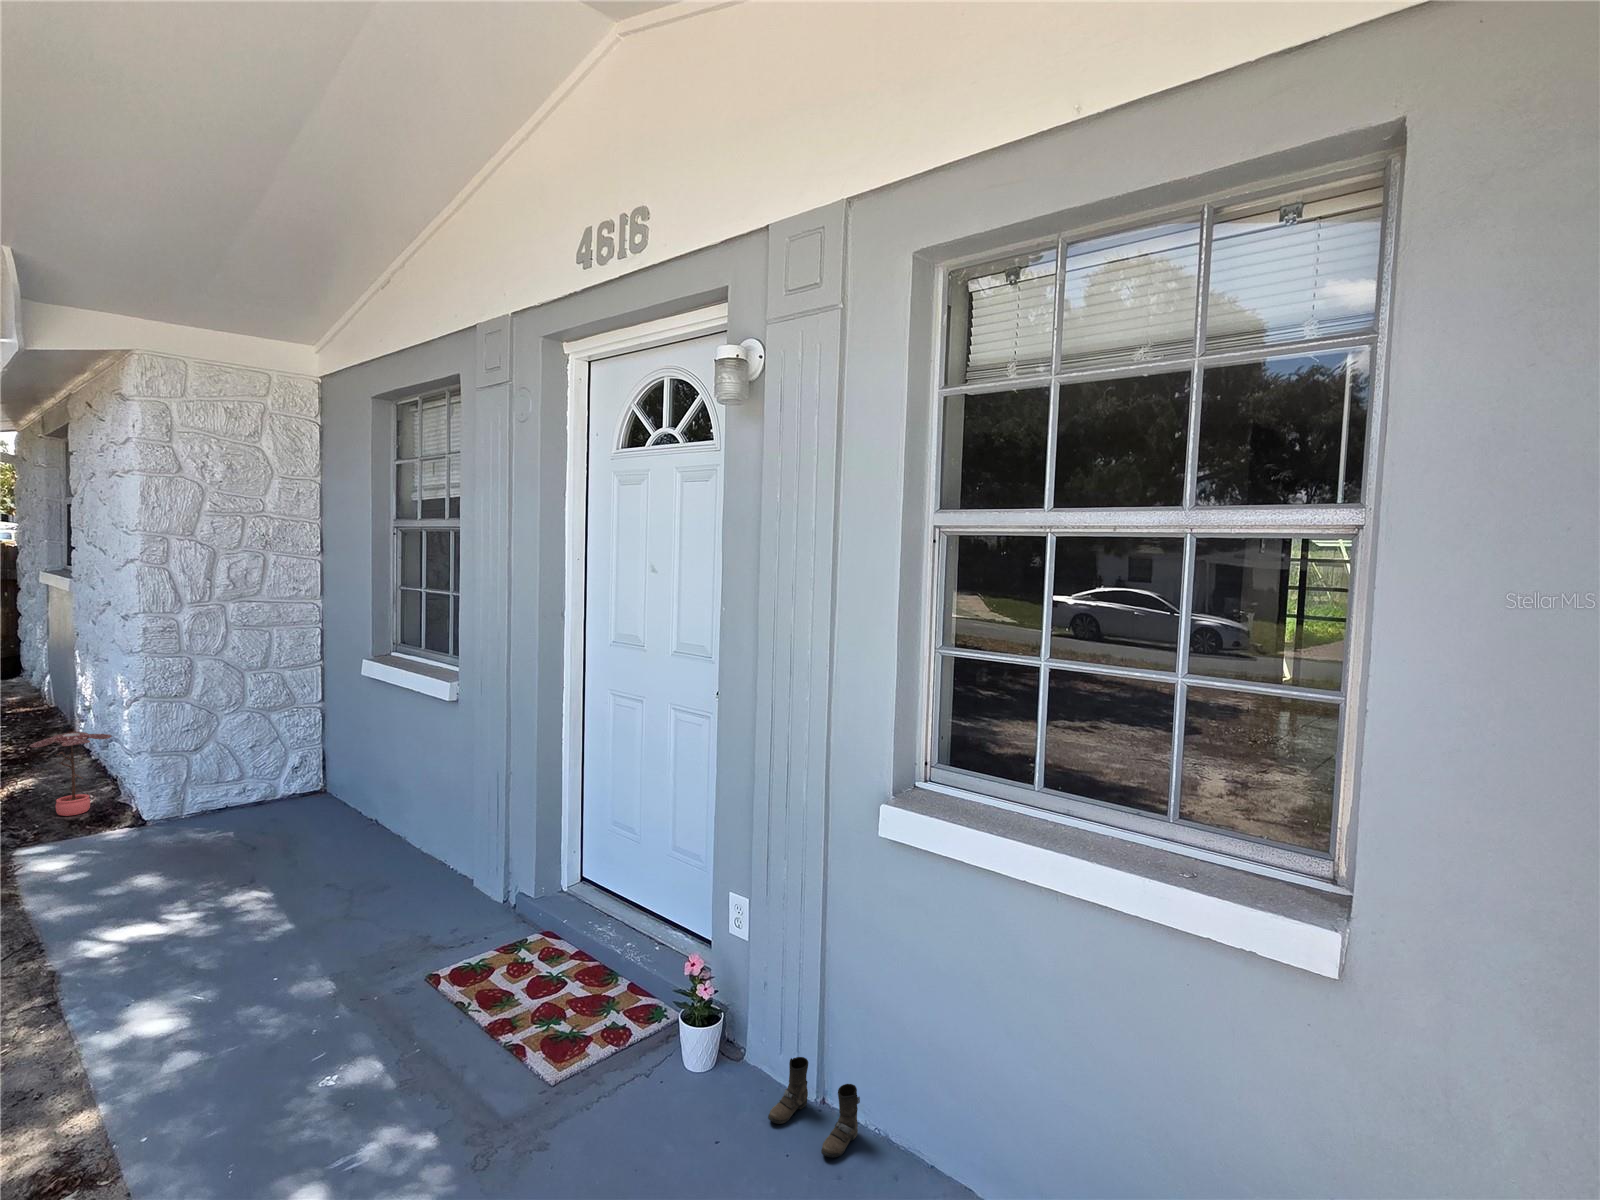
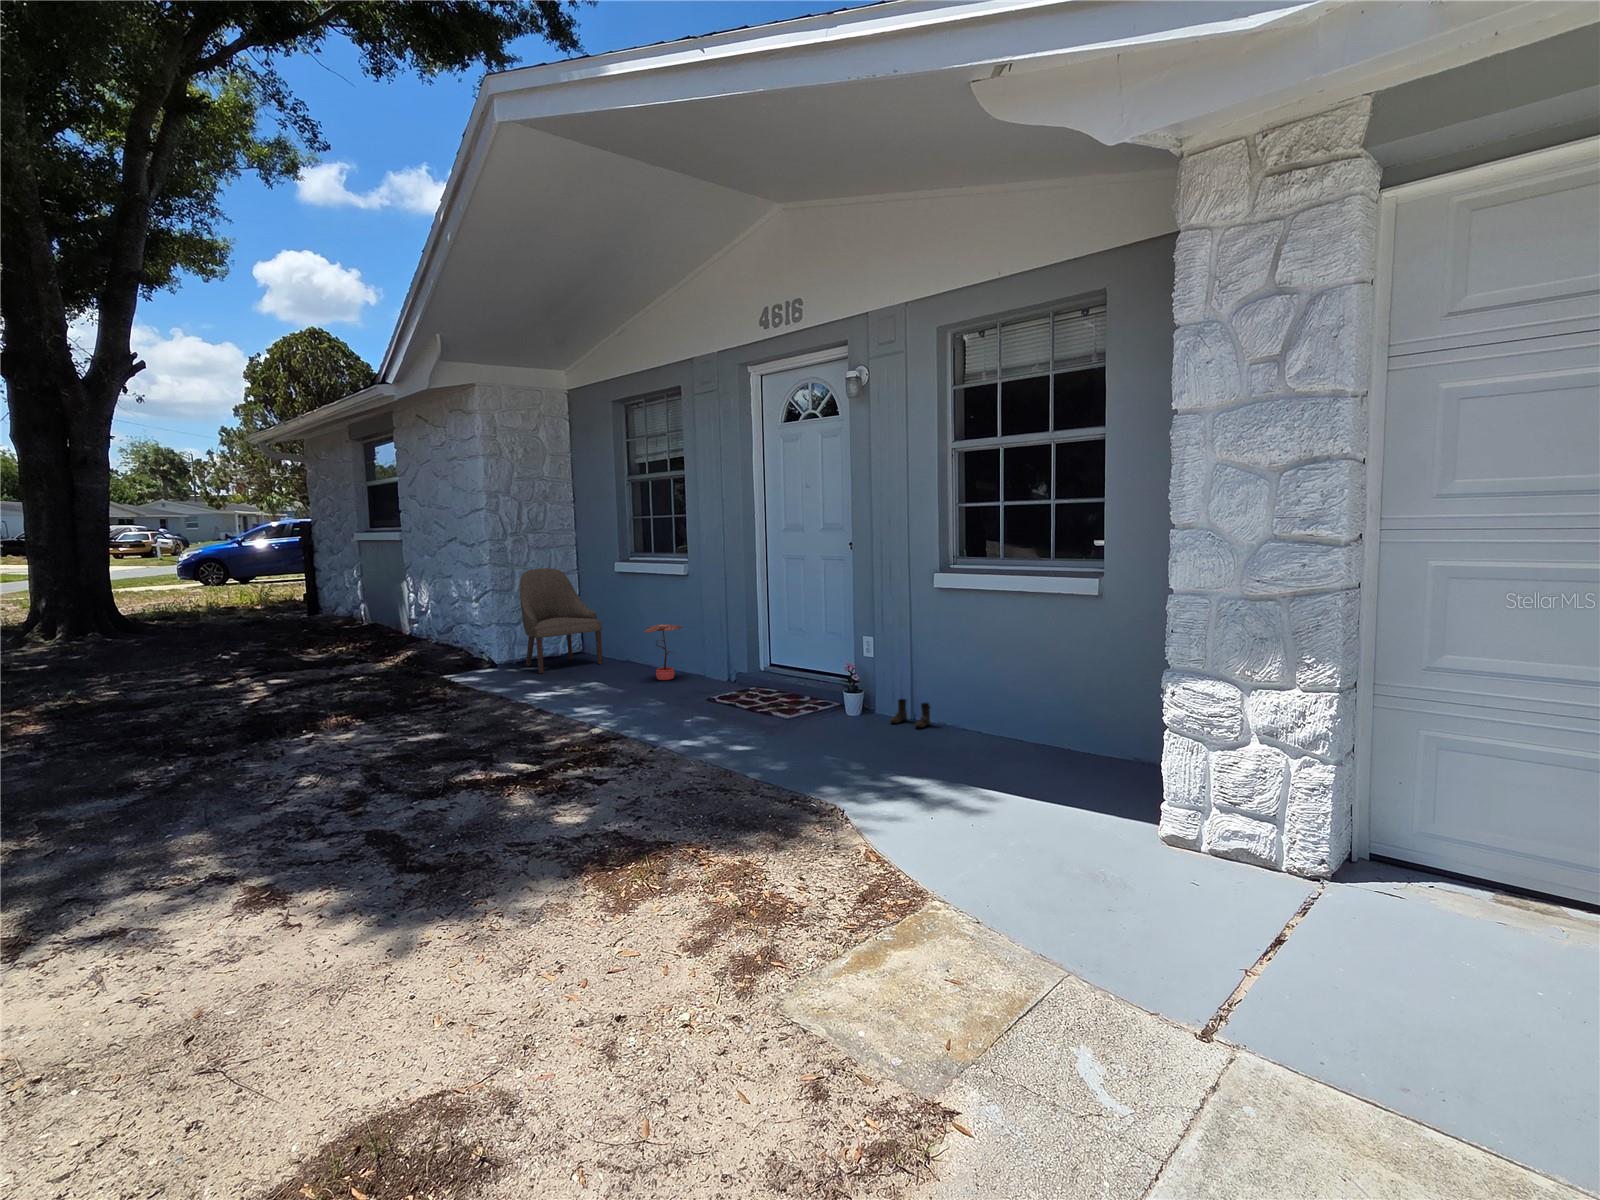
chair: none [193,656,335,843] -> present [520,568,602,673]
potted plant: present [29,732,112,816] -> present [644,624,682,680]

